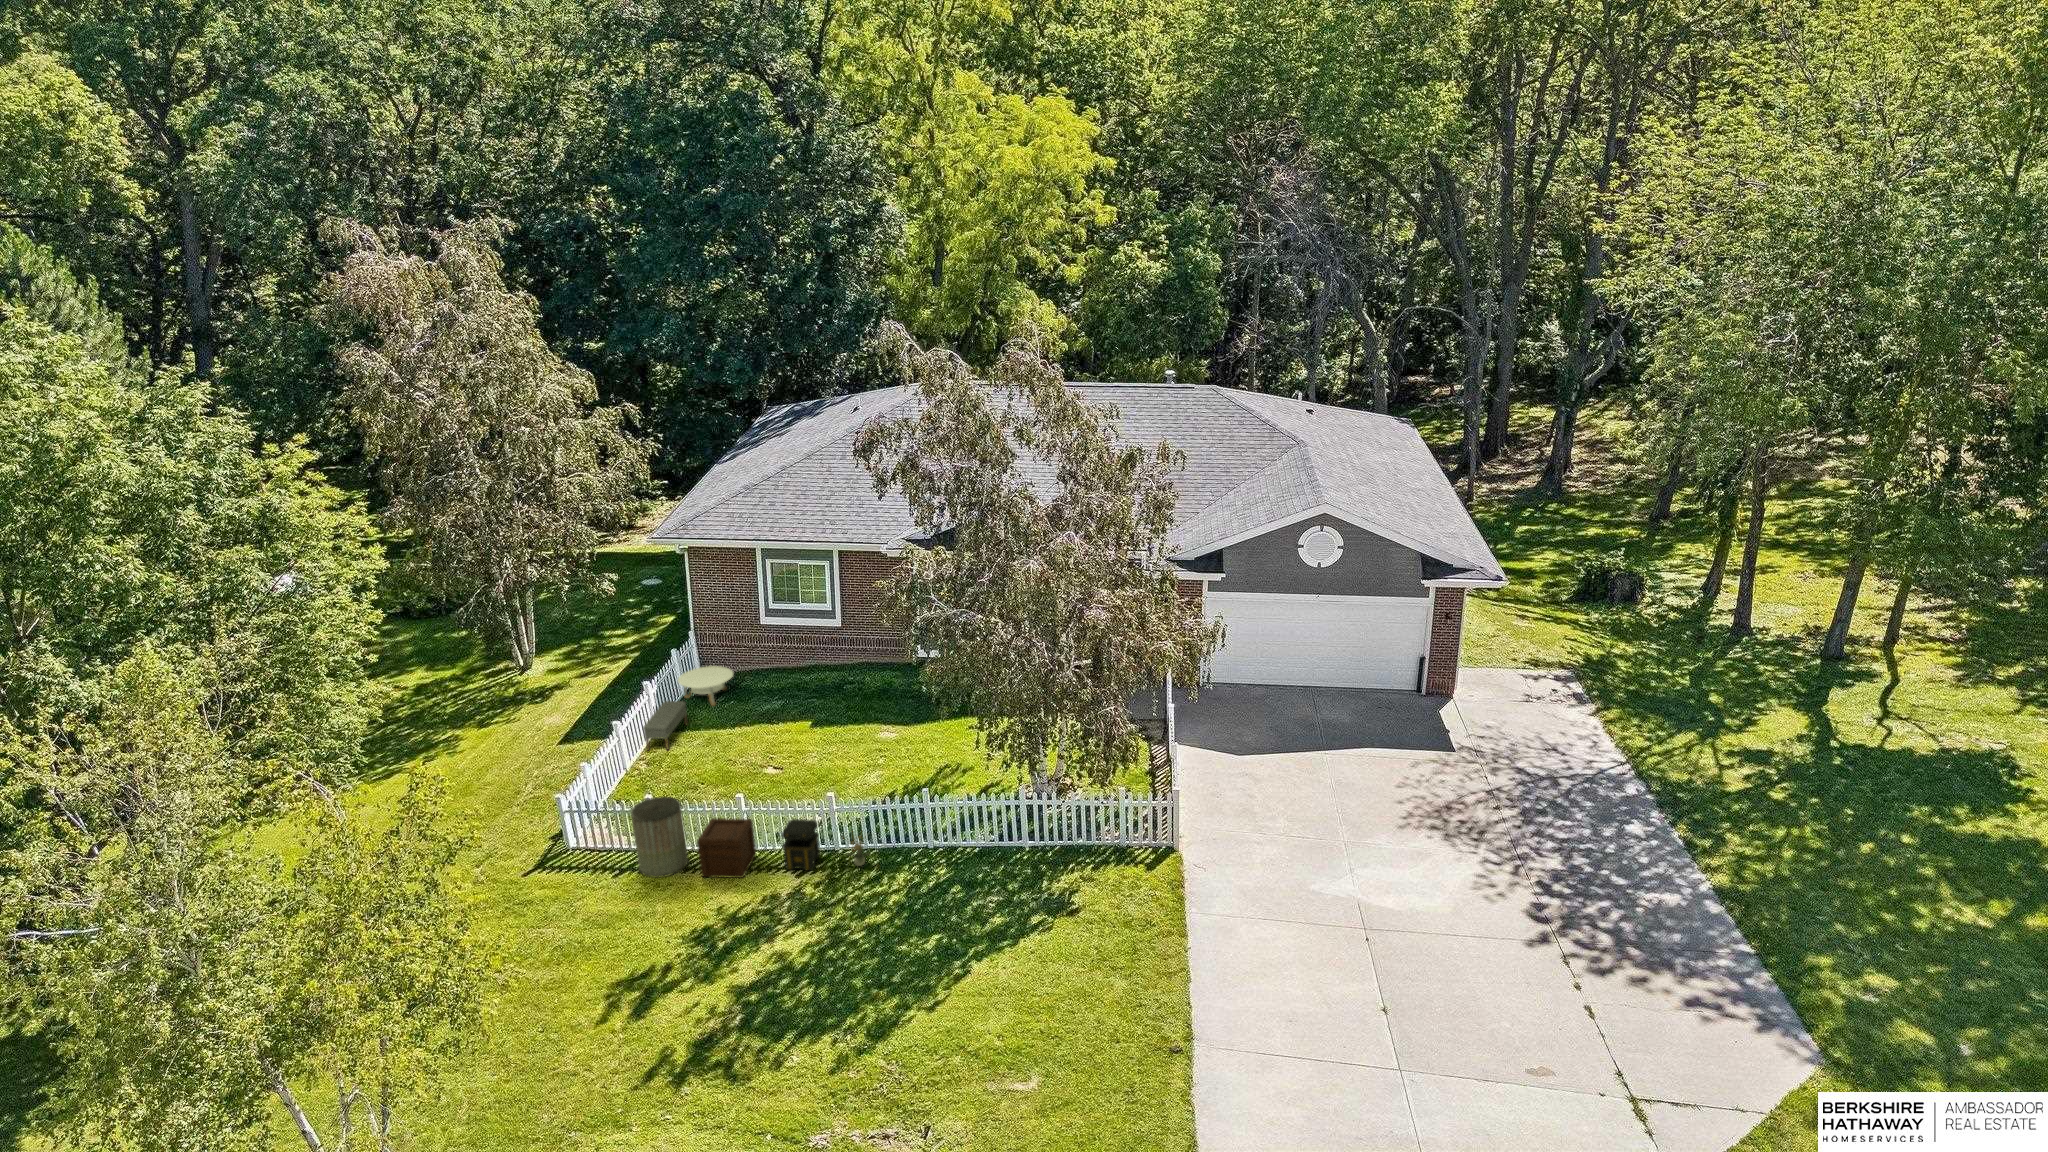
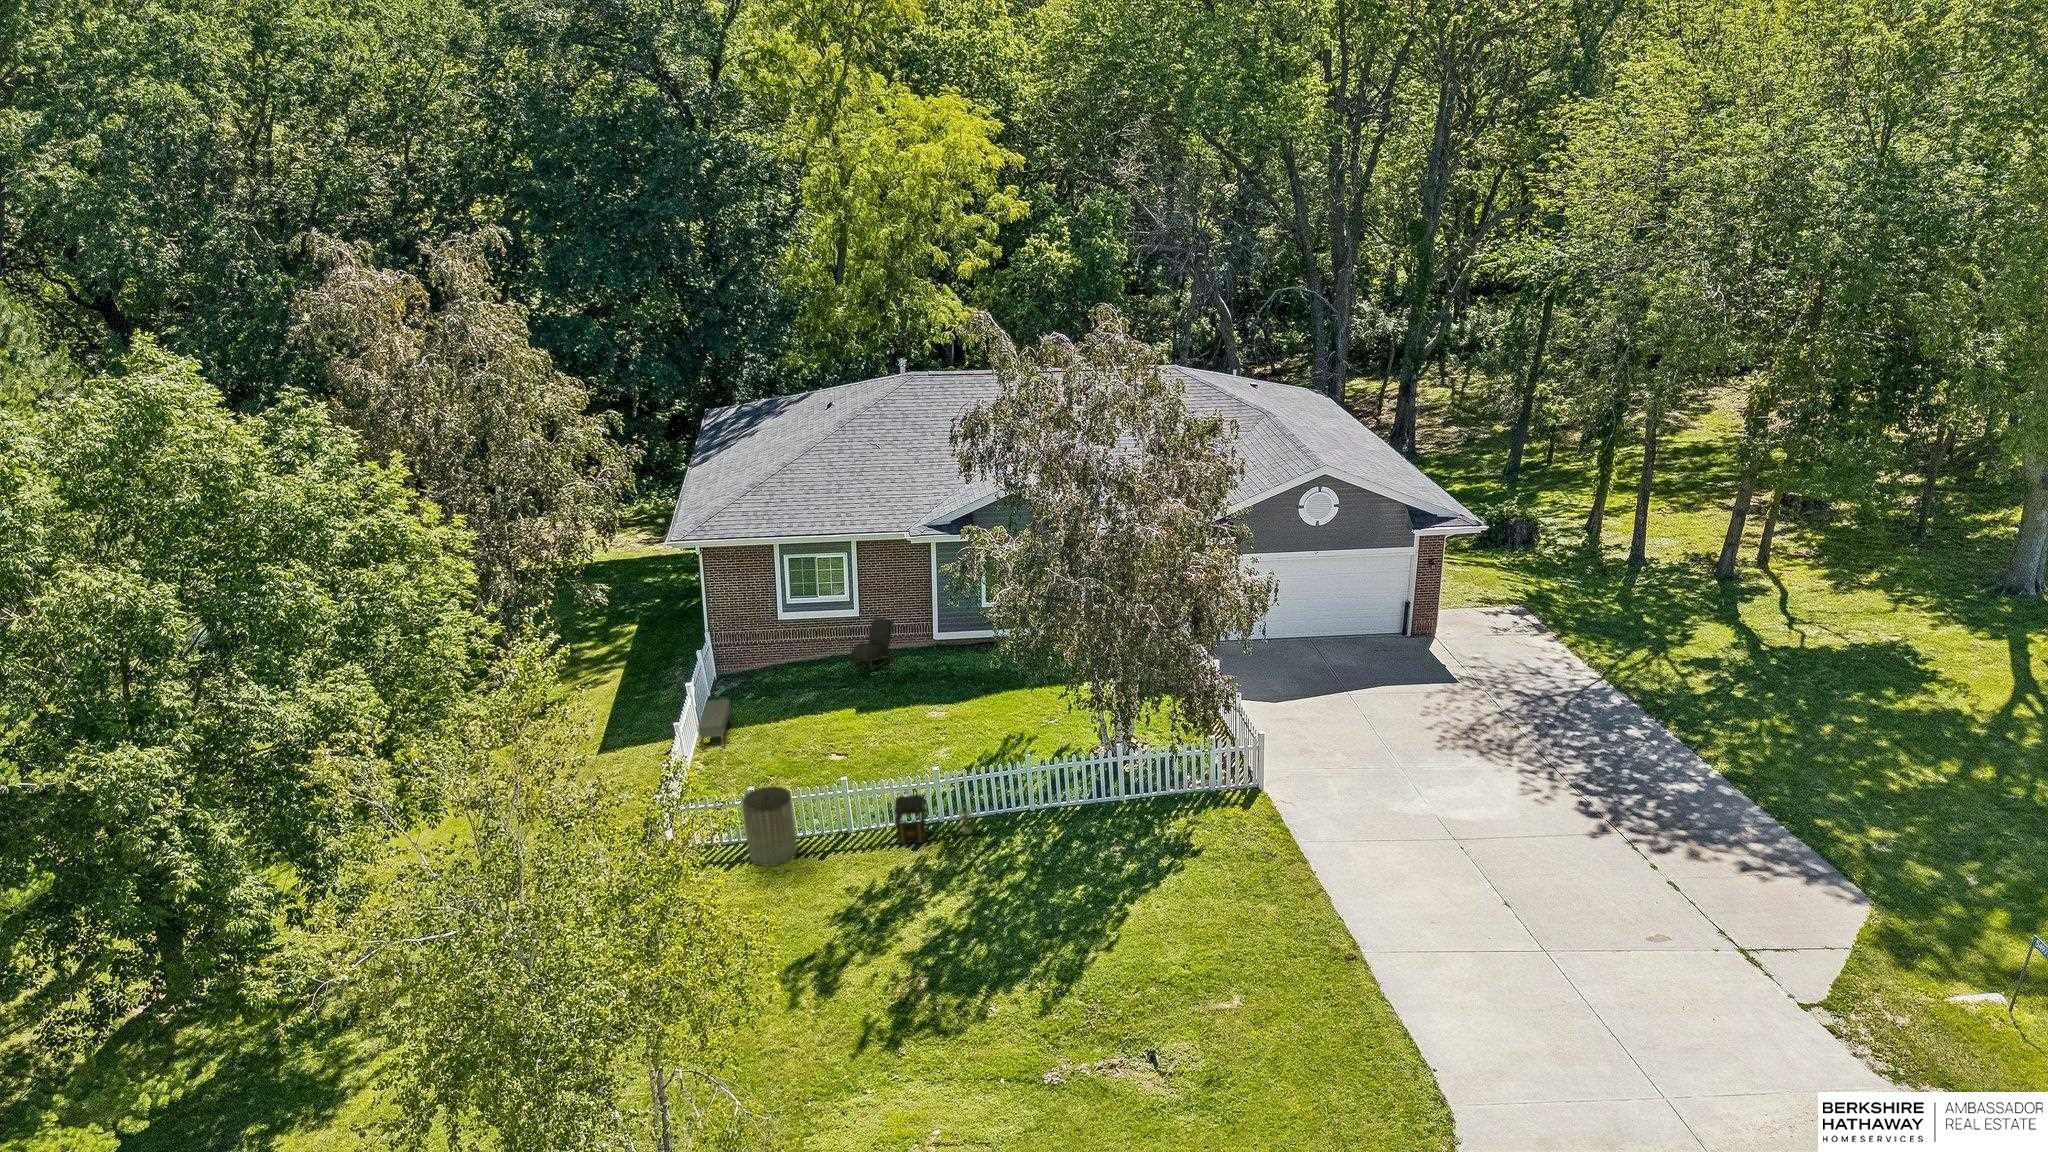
lounge chair: none [827,628,873,684] -> present [851,617,894,671]
round table: present [678,666,733,706] -> none [709,664,764,702]
wooden crate: present [697,818,756,878] -> none [814,800,862,861]

